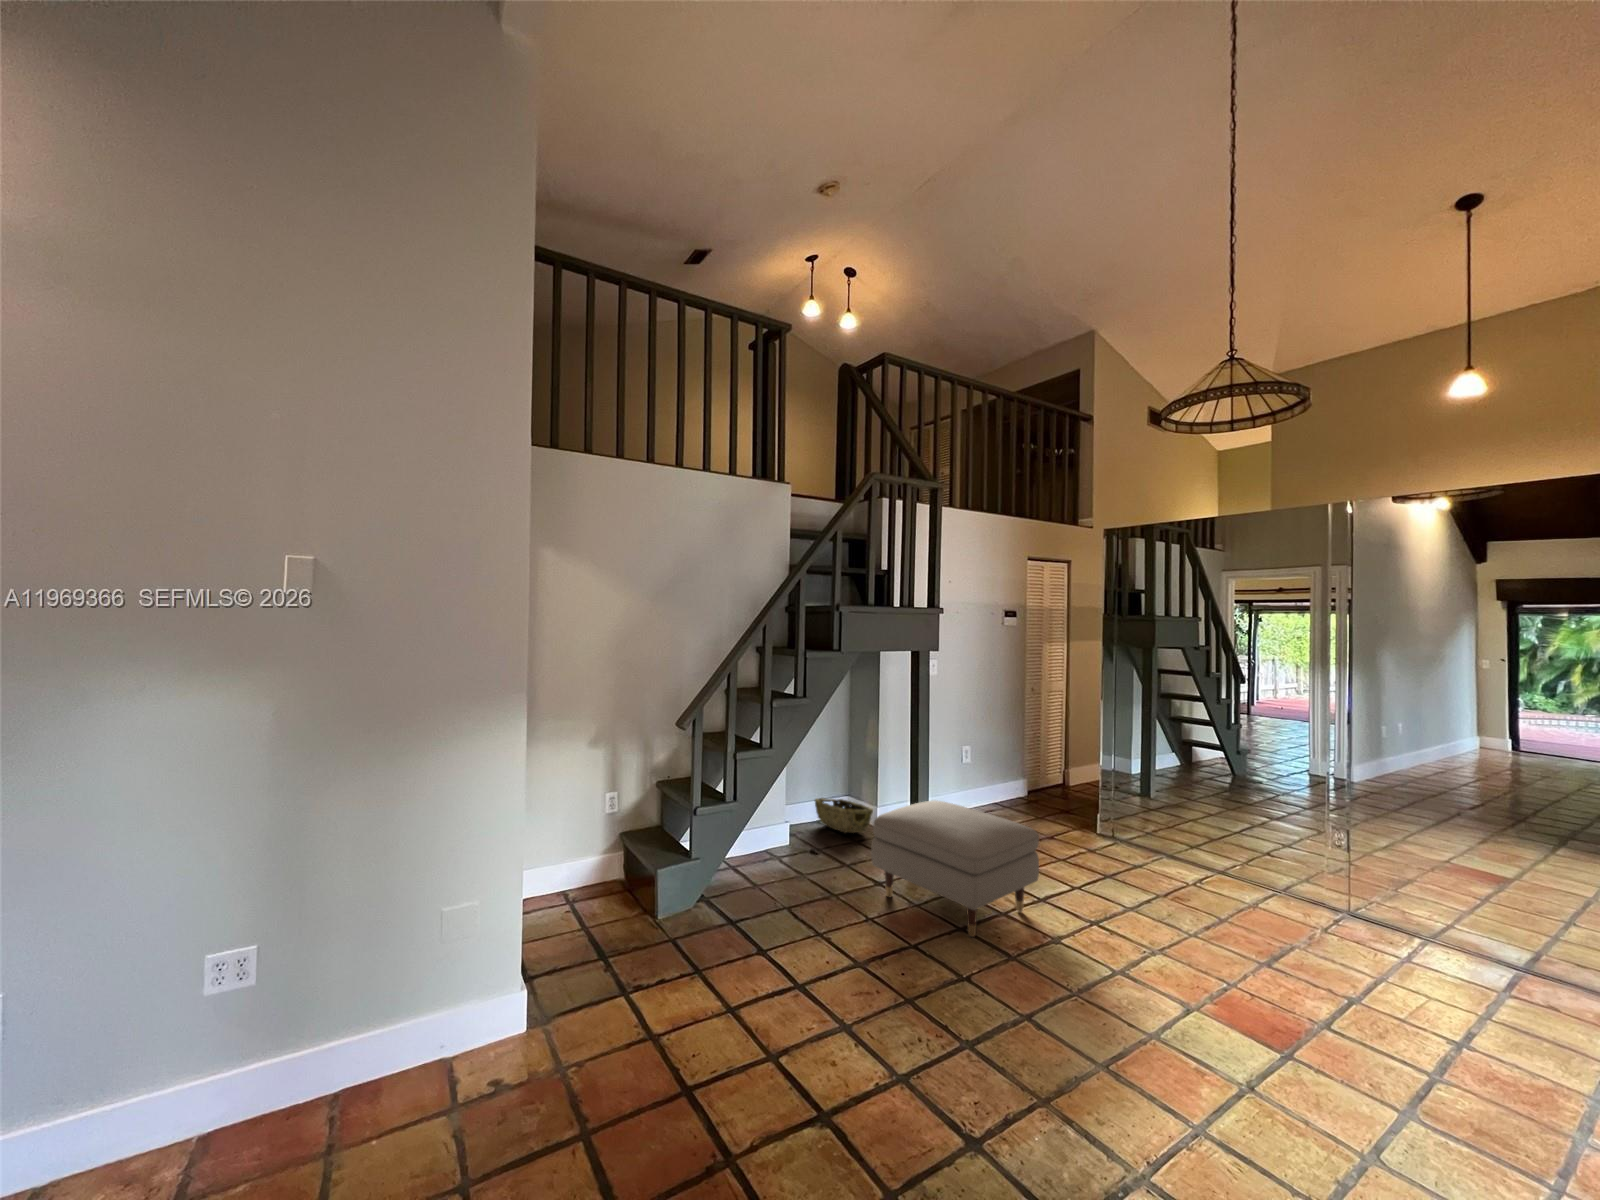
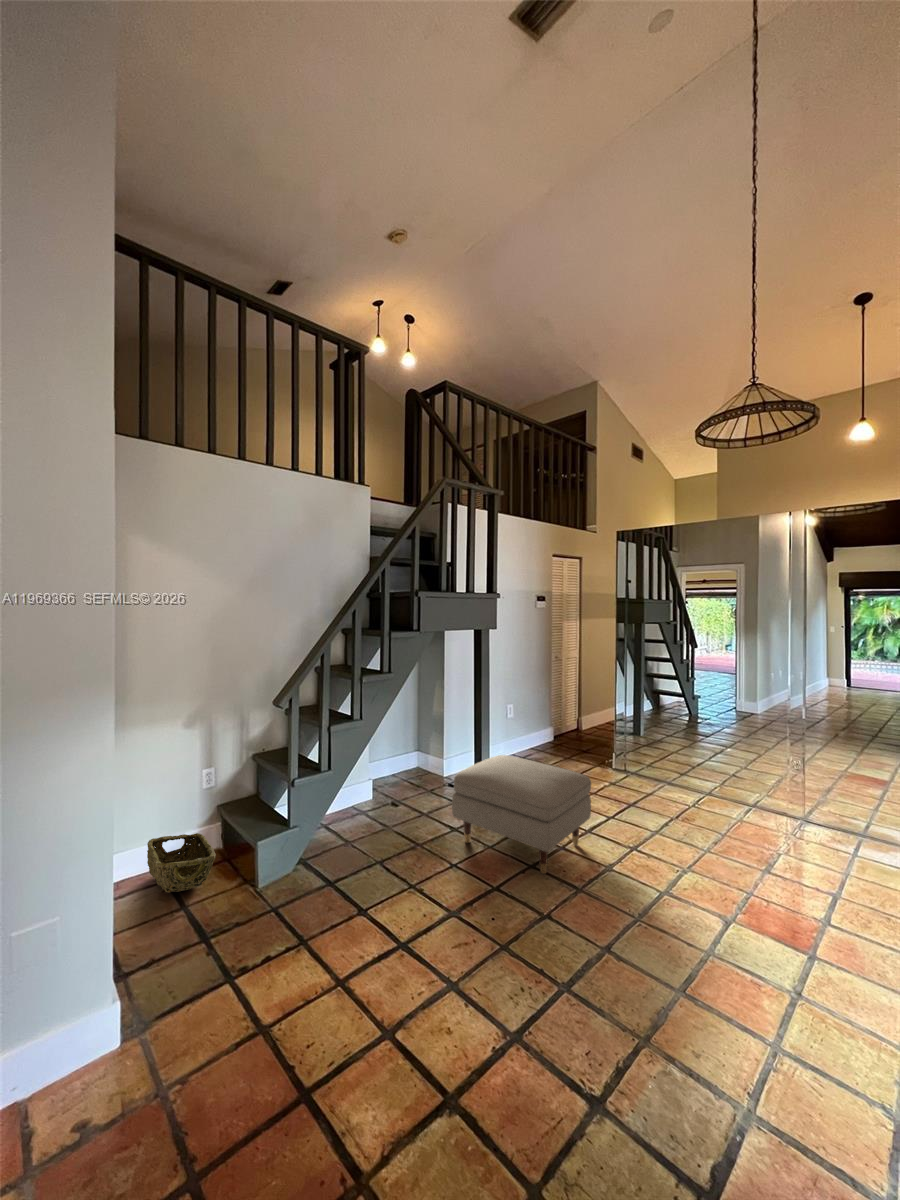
woven basket: present [815,798,873,833] -> present [147,833,216,893]

